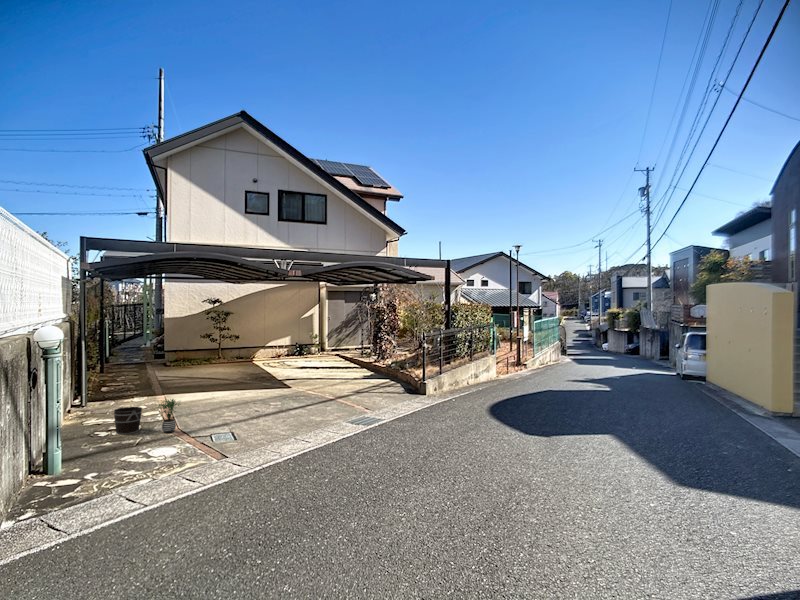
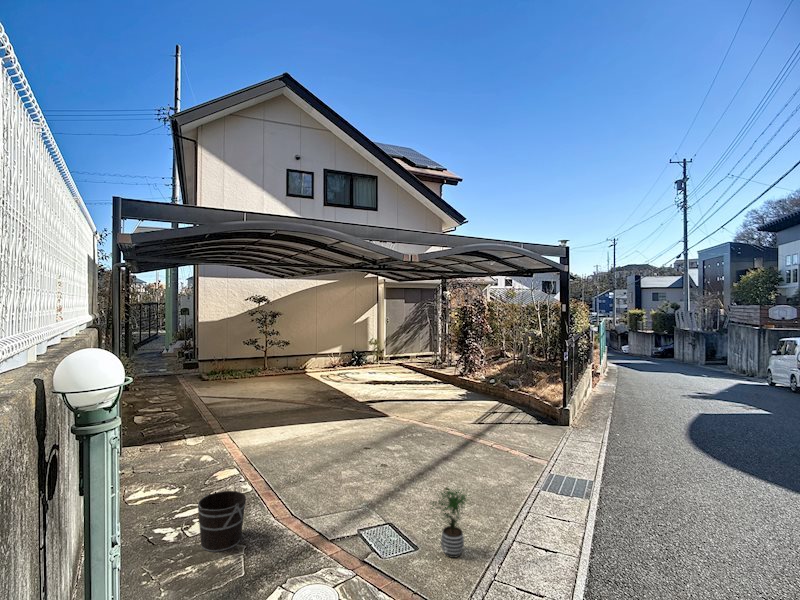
potted plant: present [158,399,179,433] -> present [430,487,470,558]

